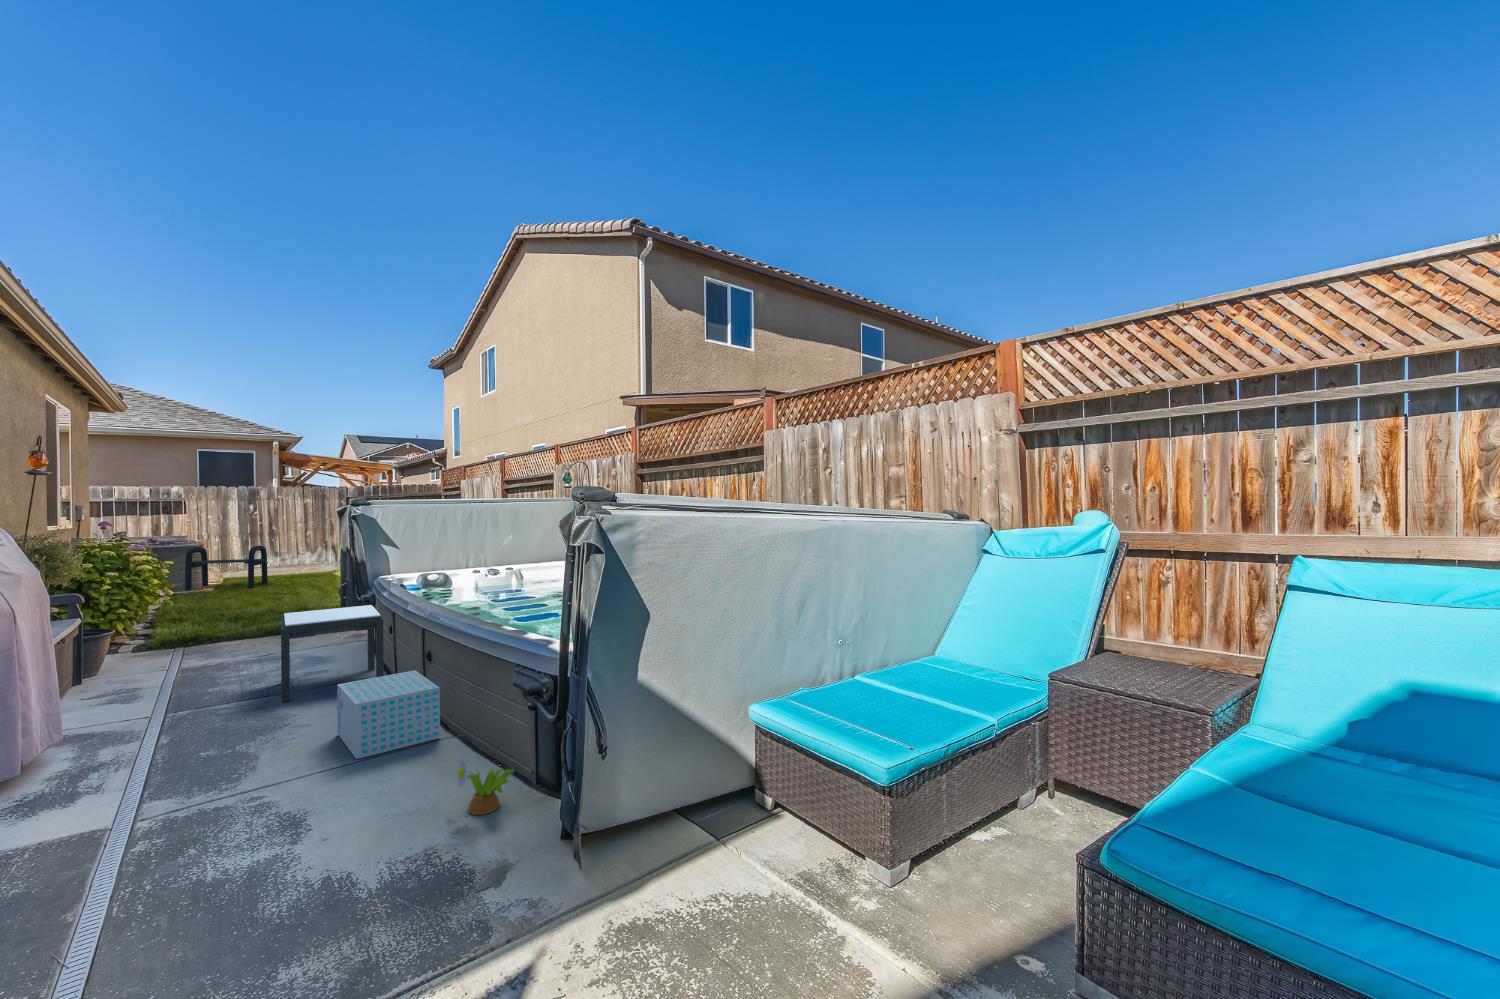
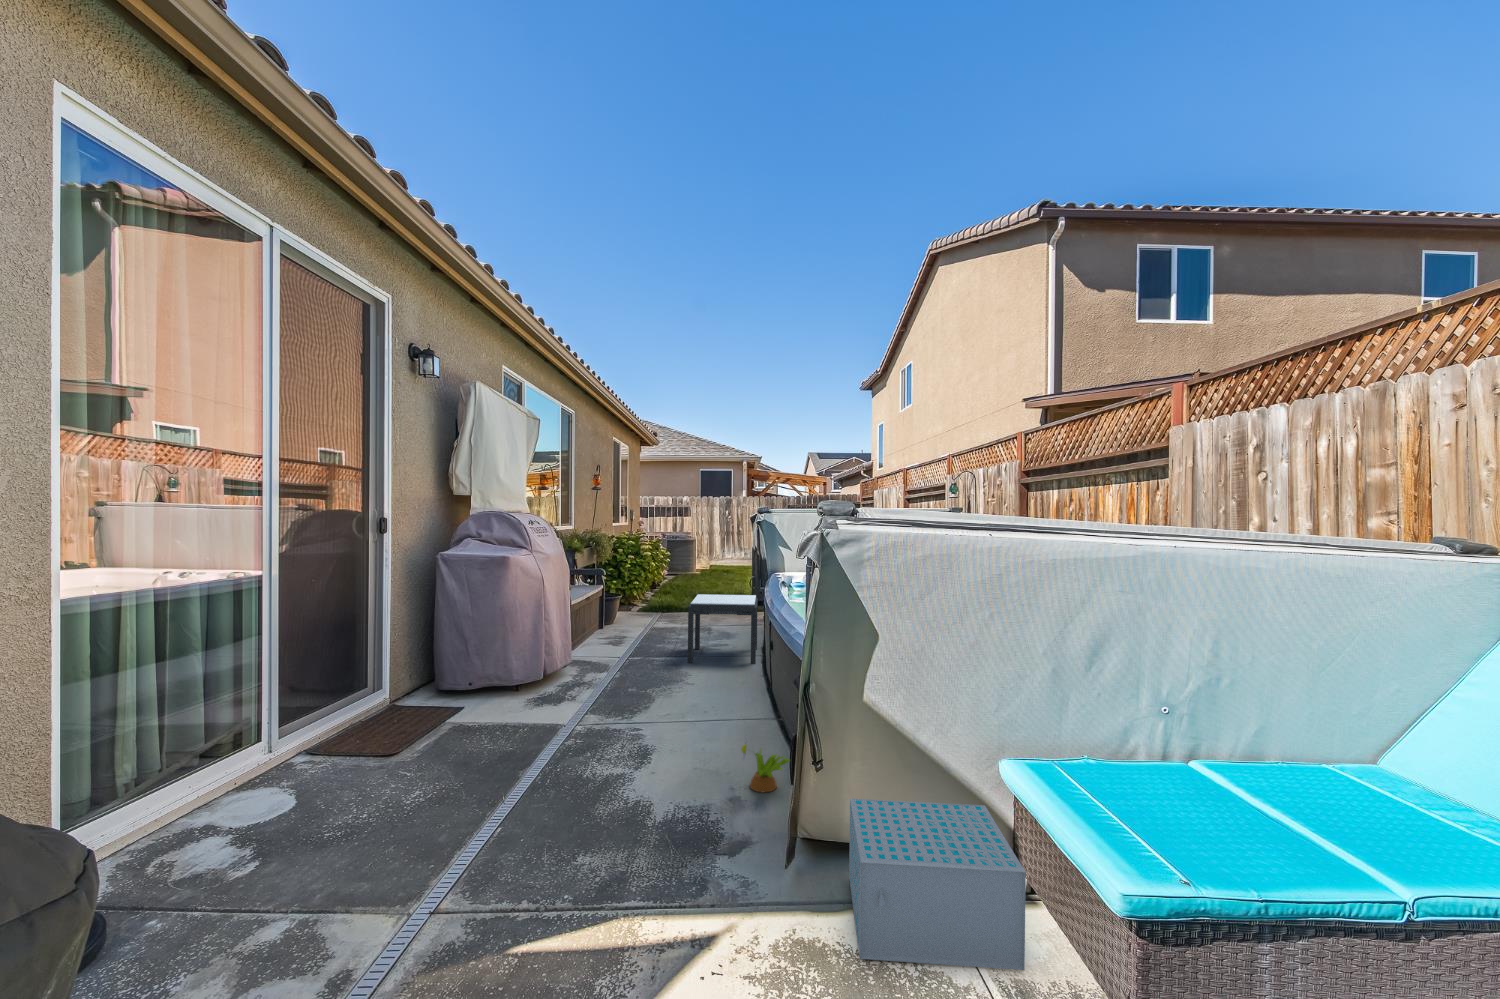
bench: present [185,546,268,590] -> none [683,540,731,574]
storage box: present [336,670,440,759] -> present [849,799,1026,970]

